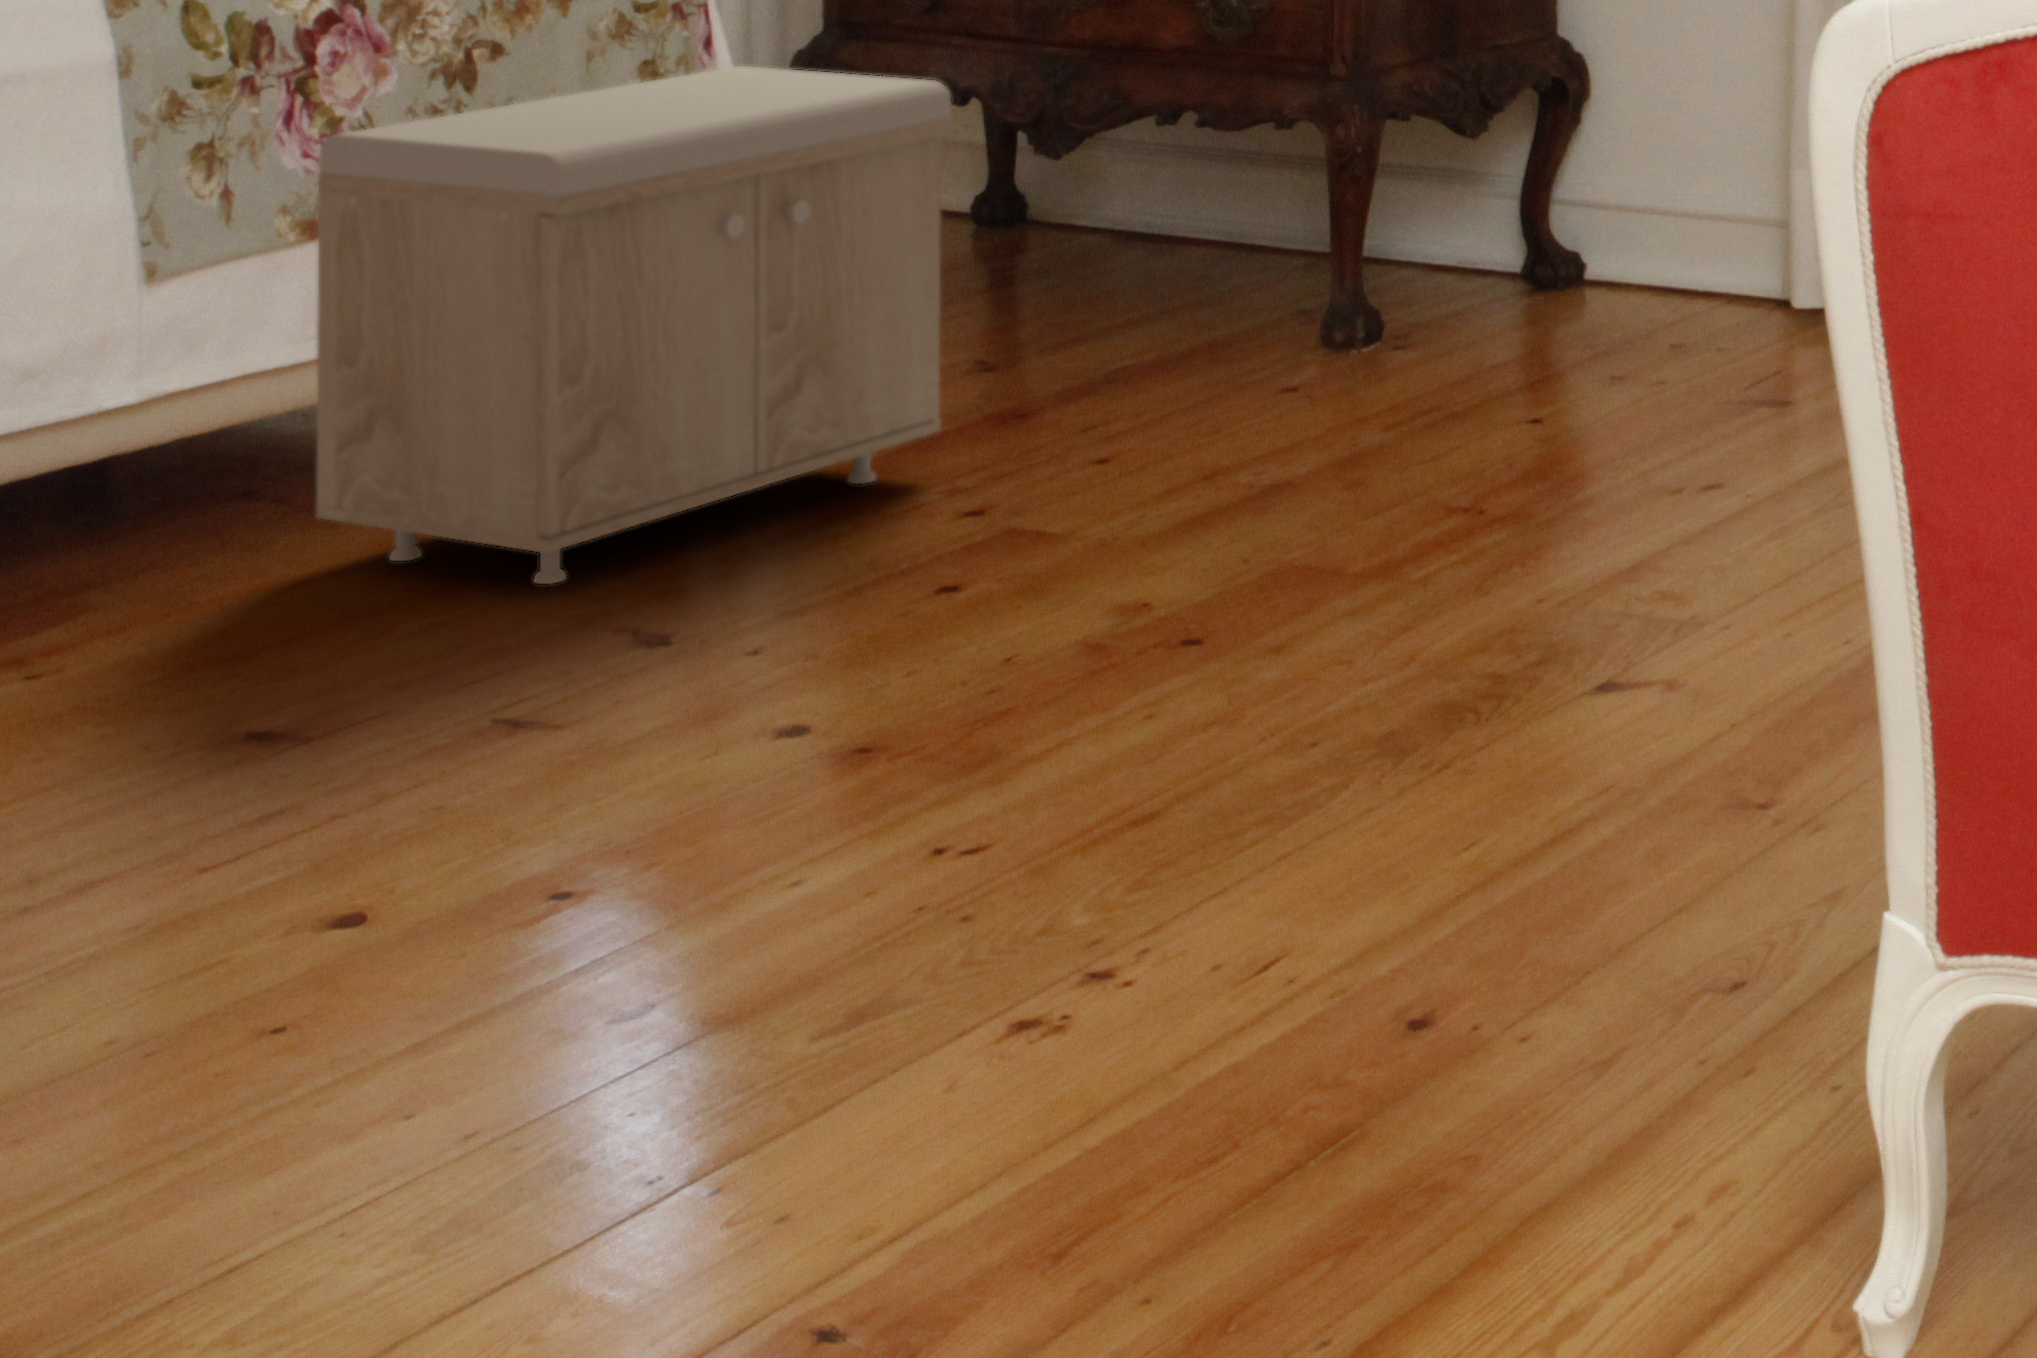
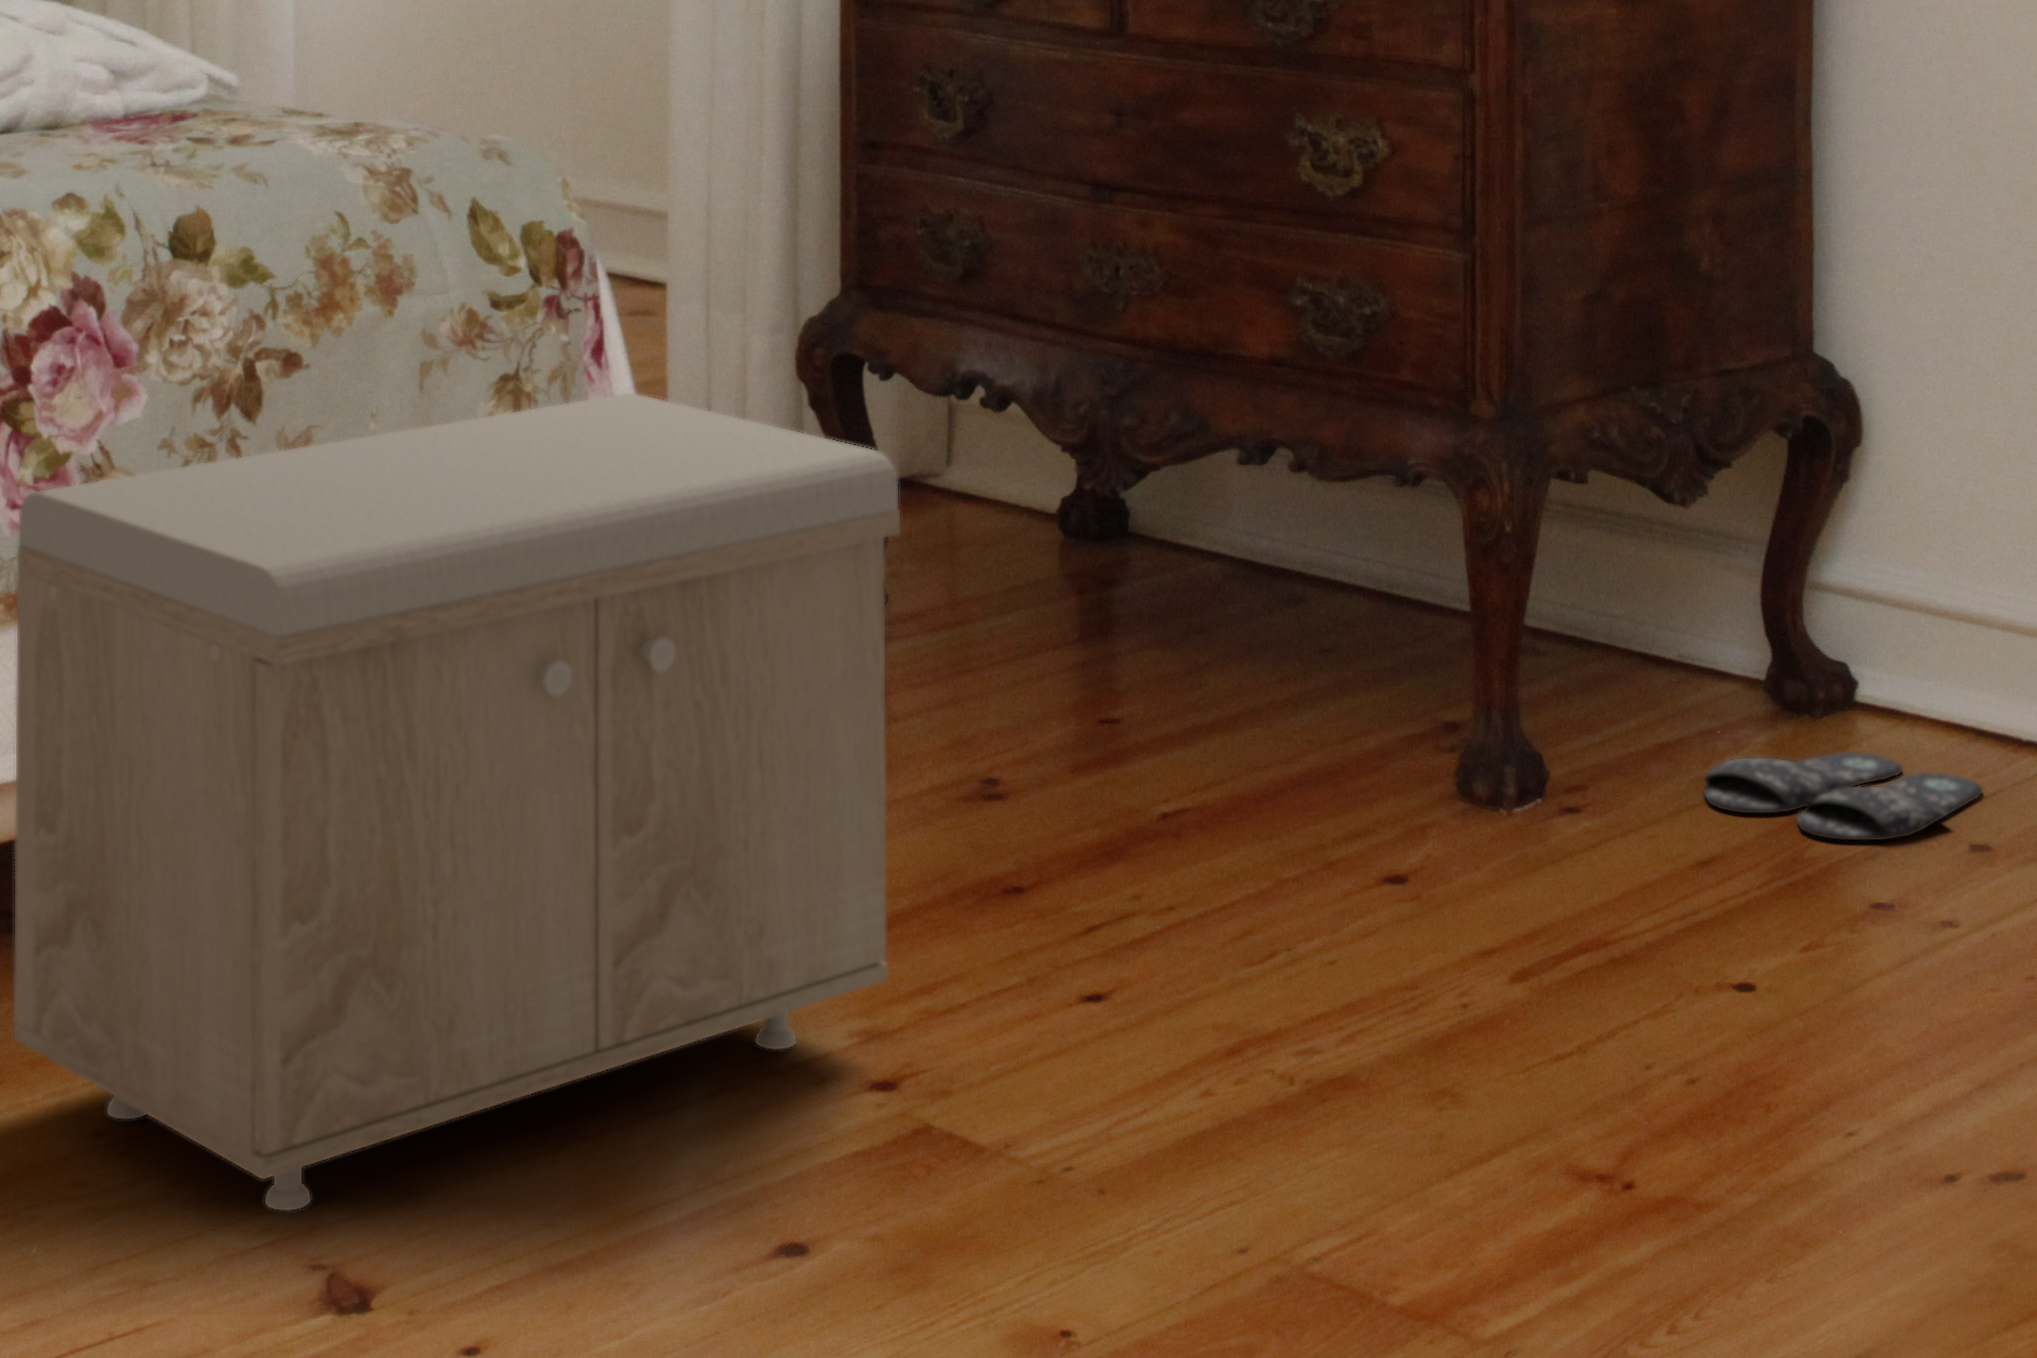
slippers: none [1469,282,1649,324] -> present [1704,752,1982,840]

